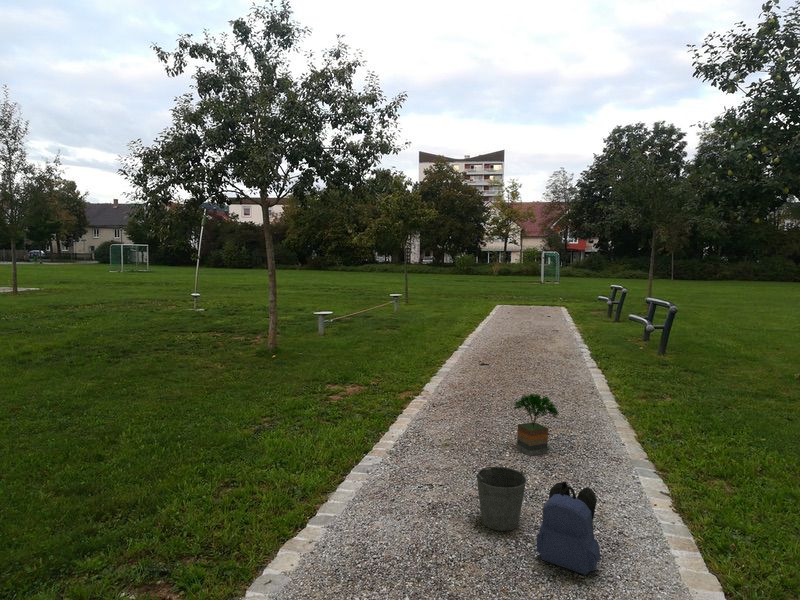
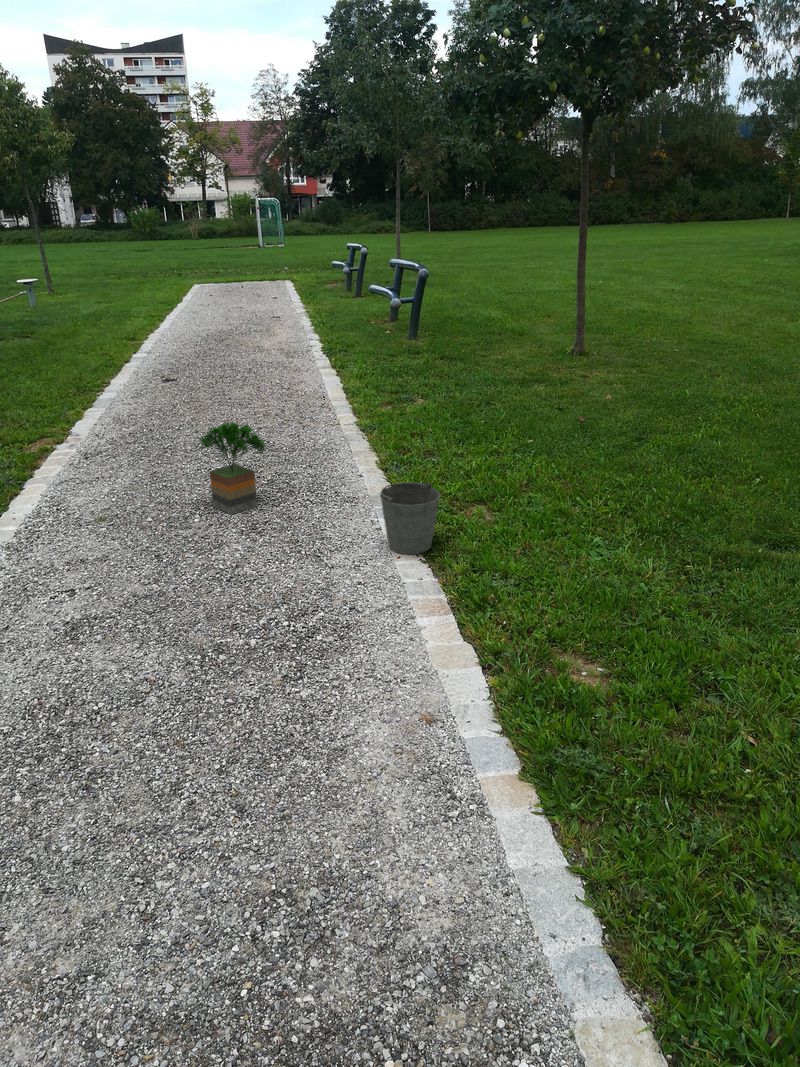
bucket: present [476,467,527,531] -> present [380,482,440,554]
backpack: present [536,481,600,575] -> none [229,561,321,685]

